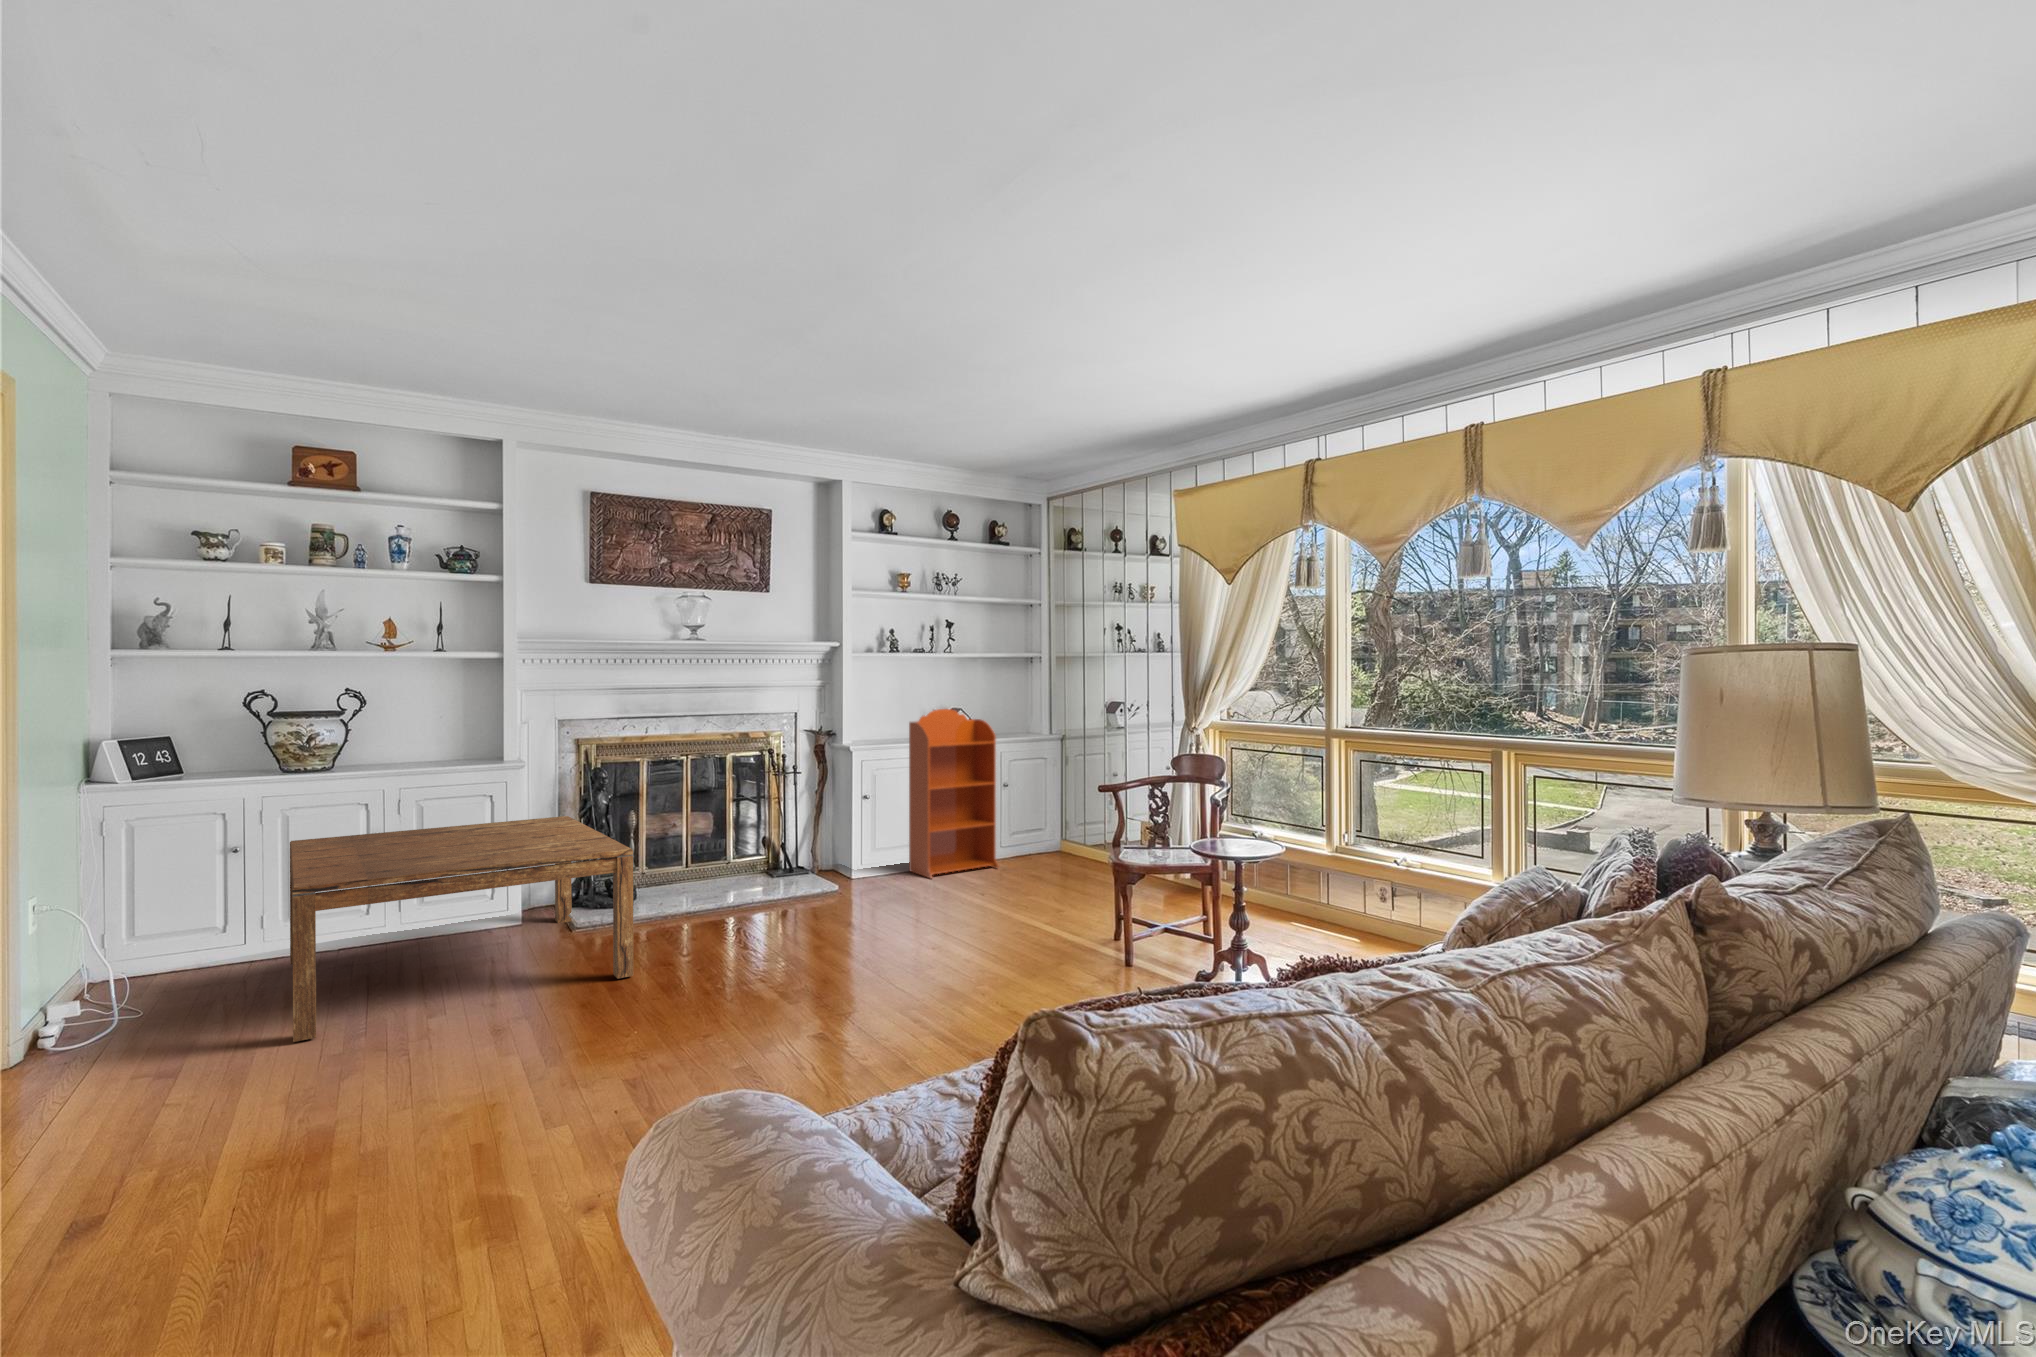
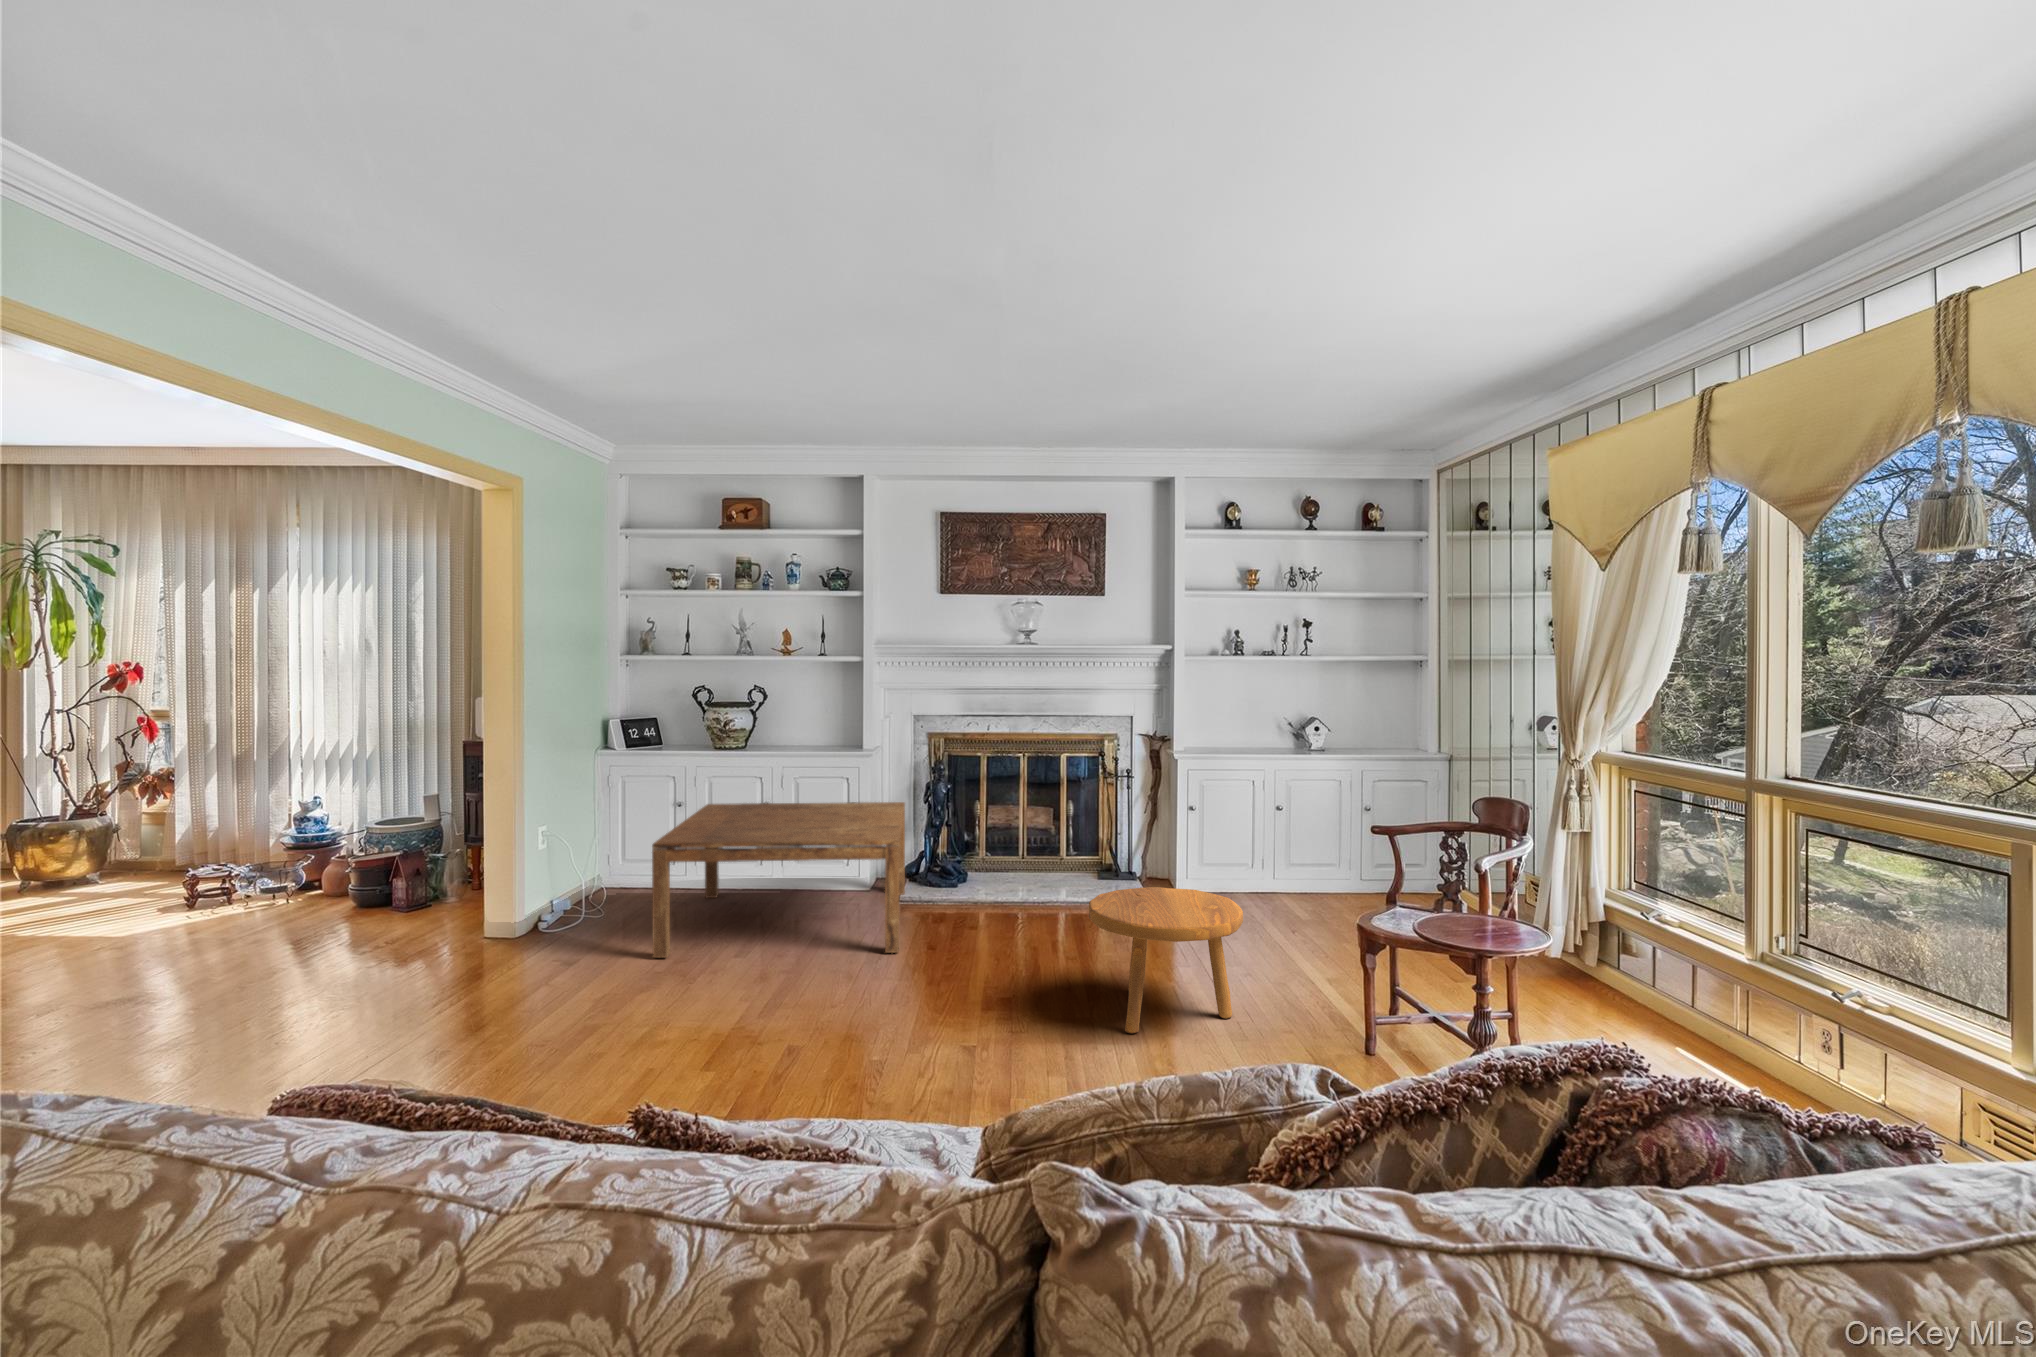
bookcase: present [909,709,998,878] -> none [1239,719,1340,904]
footstool: none [883,859,1027,998] -> present [1089,887,1243,1033]

